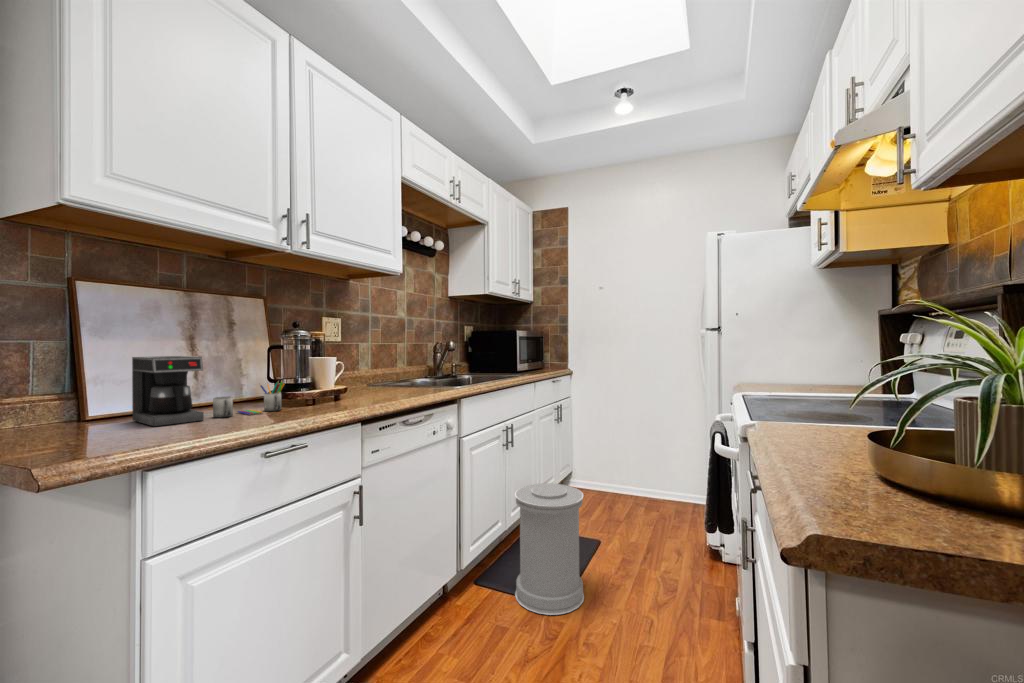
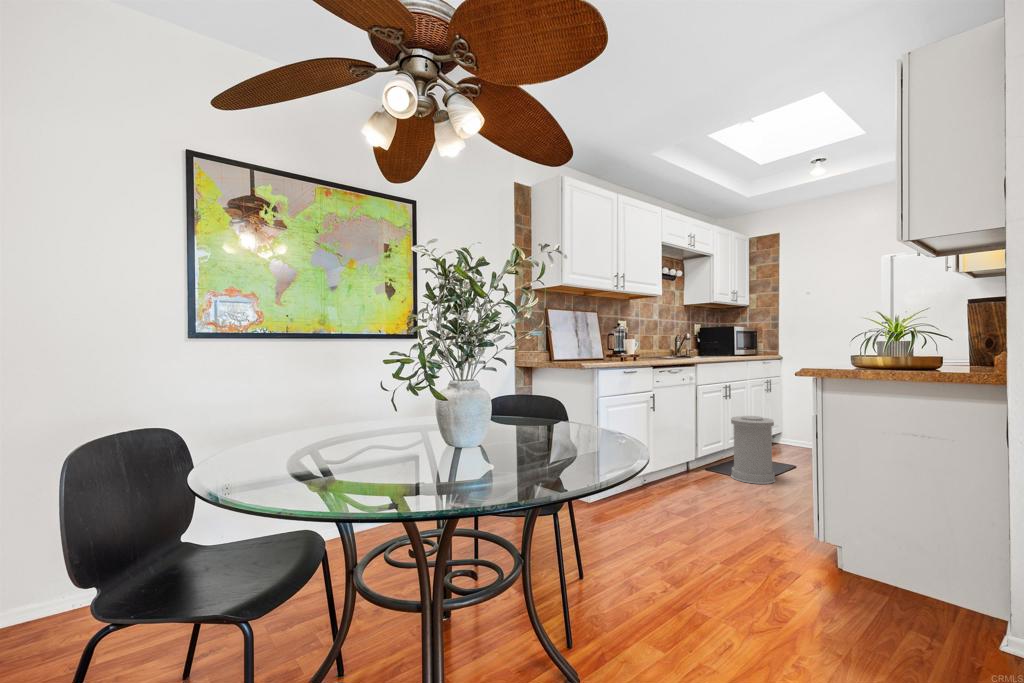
coffee maker: present [132,356,285,426] -> none [566,337,617,362]

